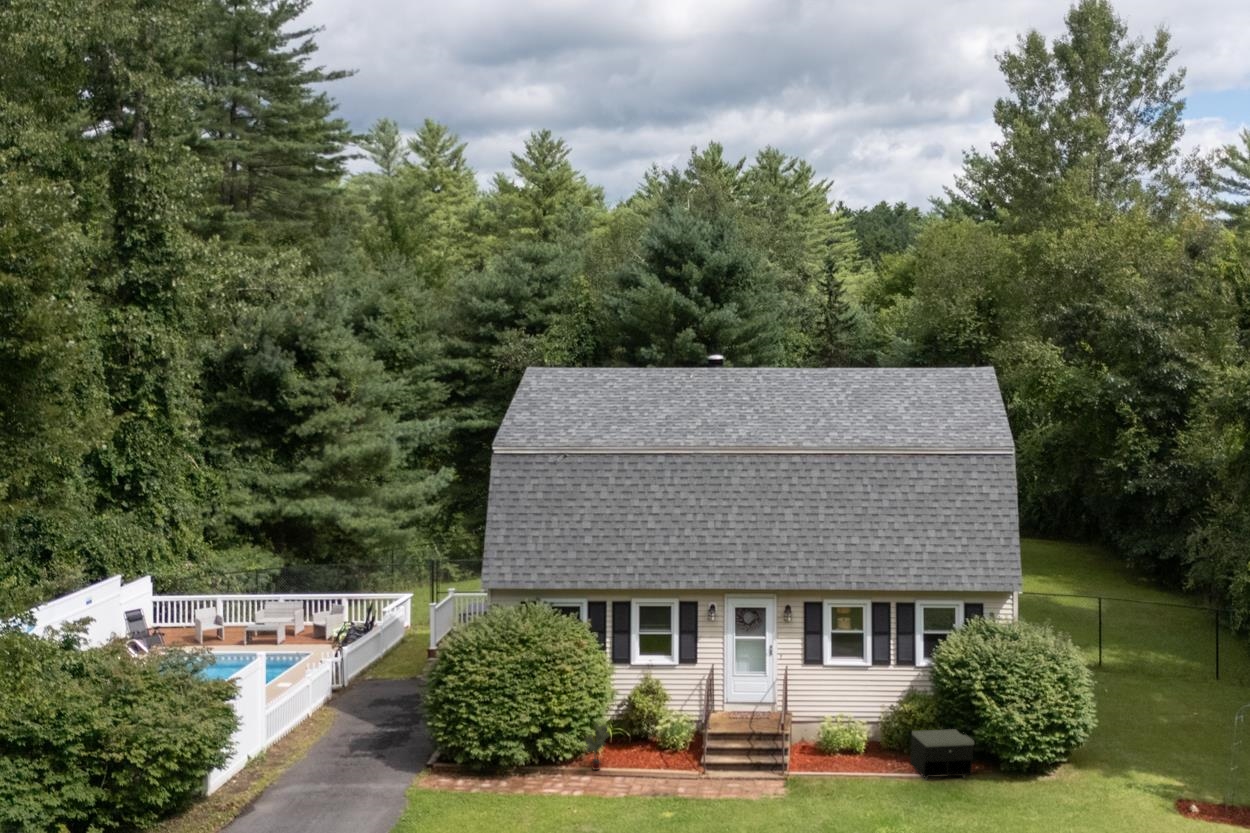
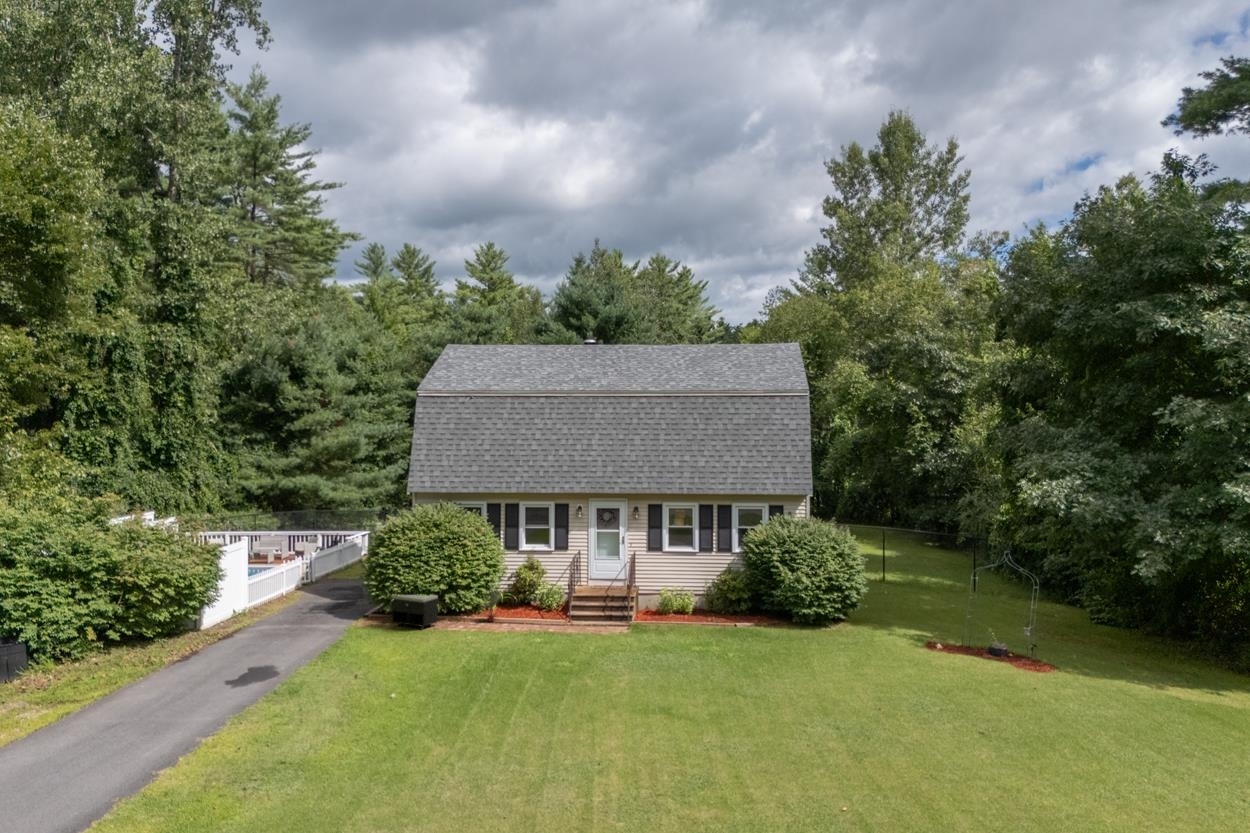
storage bench: present [910,729,974,779] -> present [392,595,438,629]

